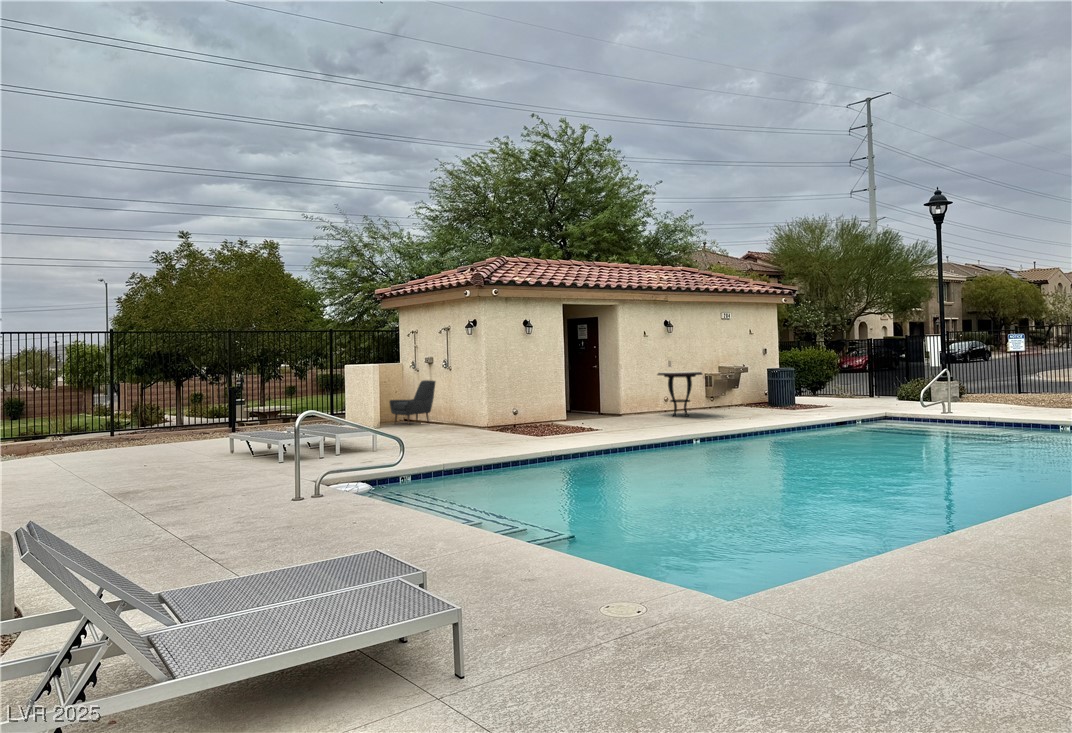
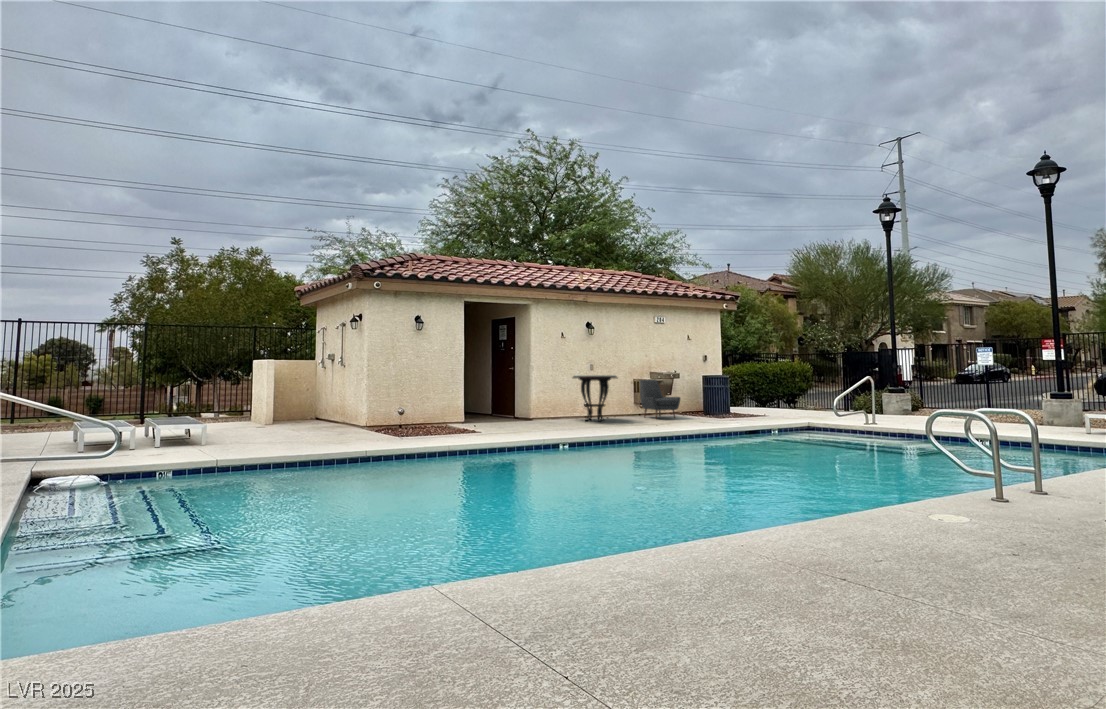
chair: present [389,380,435,425] -> present [639,380,680,419]

